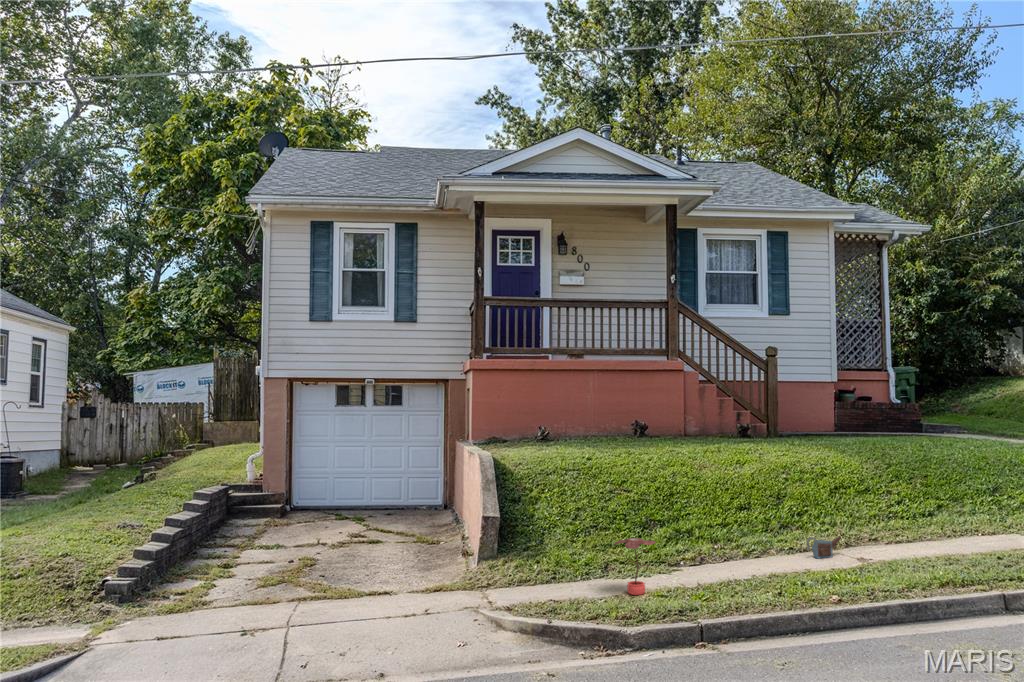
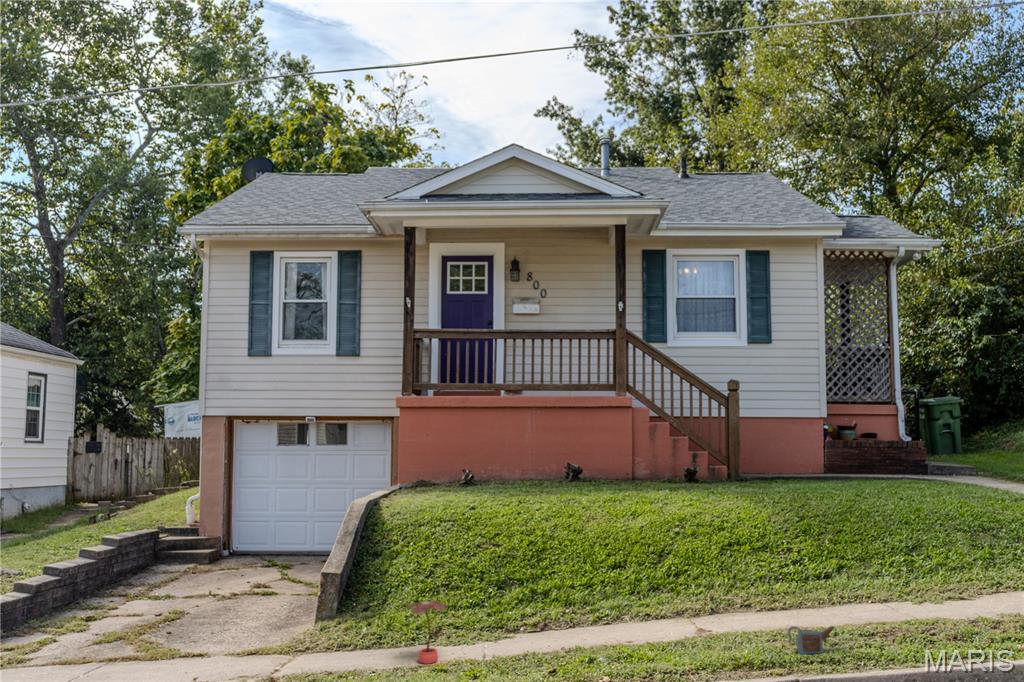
watering can: present [807,537,841,559] -> present [788,626,834,654]

